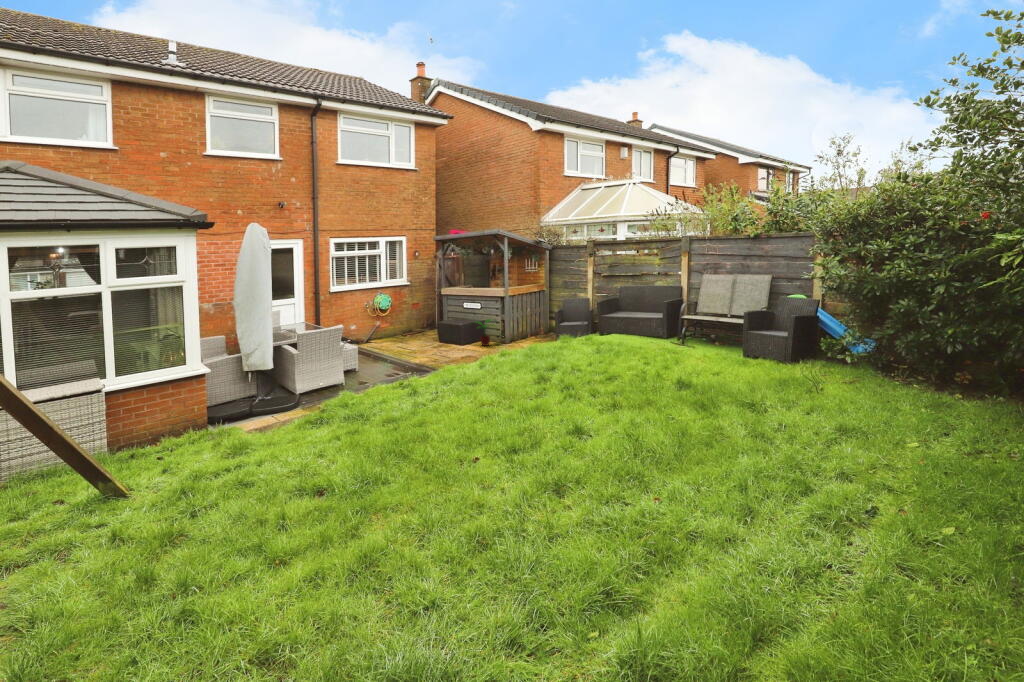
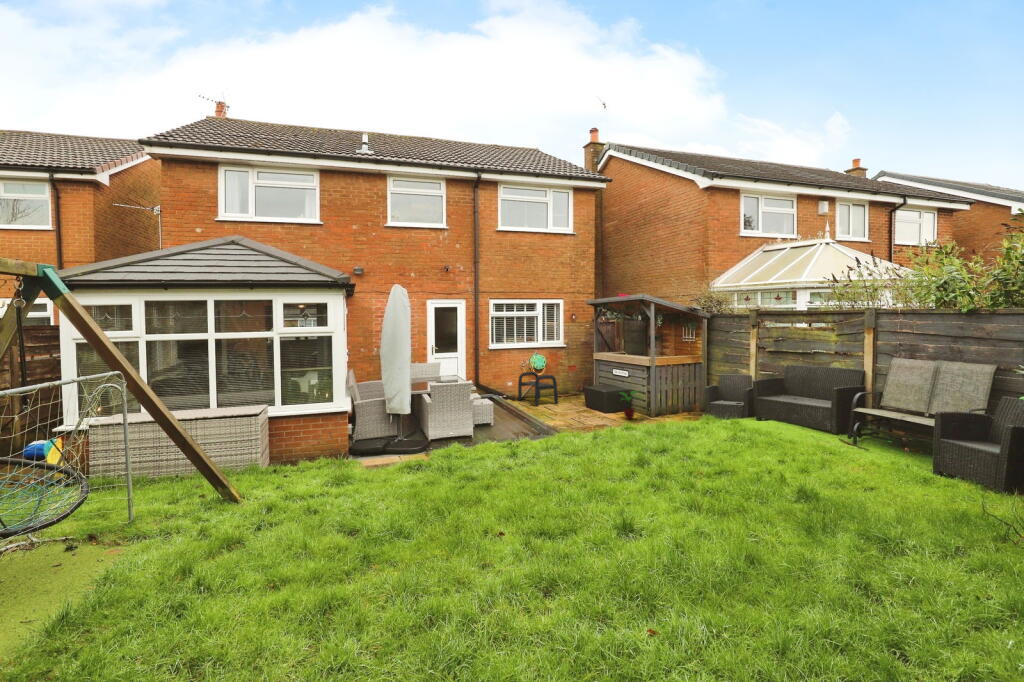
bench: none [369,309,411,342] -> present [518,372,558,406]

